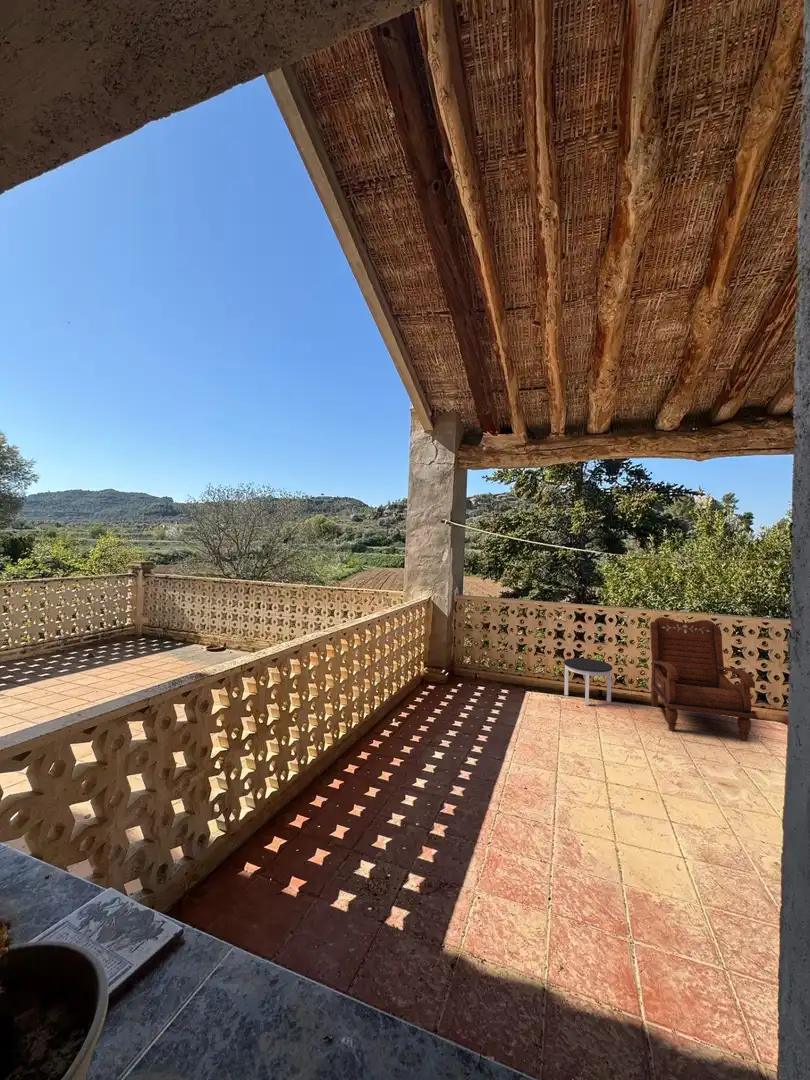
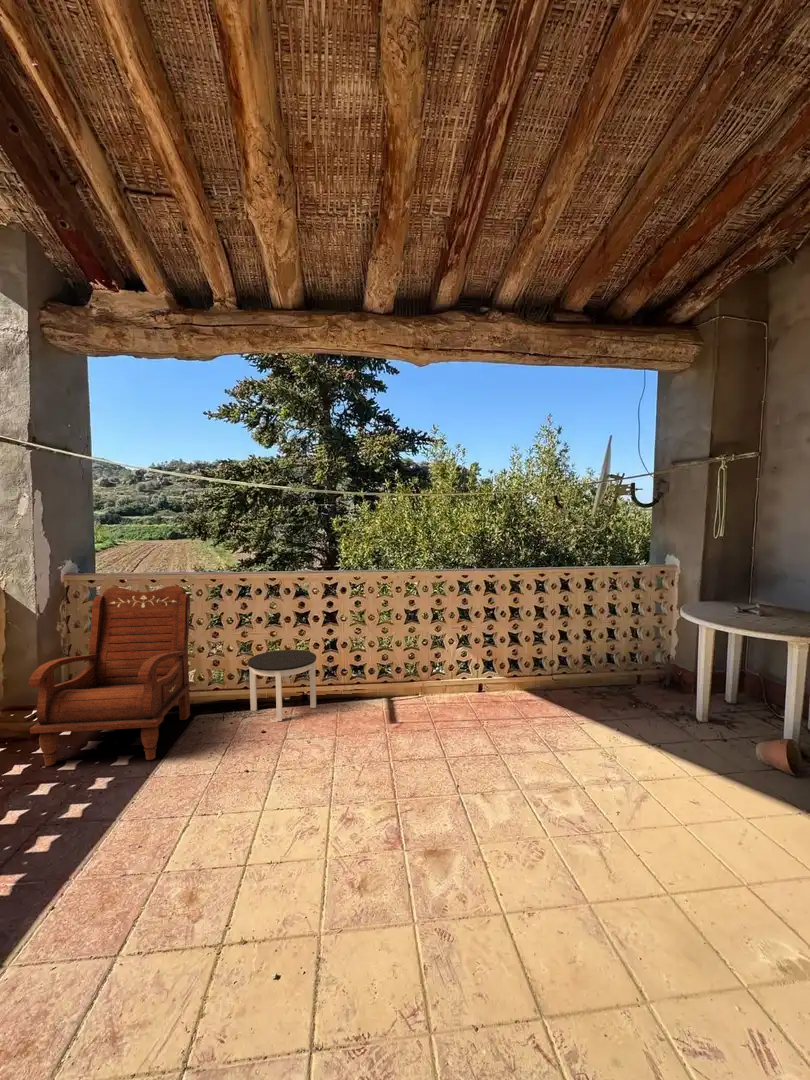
armchair: present [650,617,757,741] -> present [29,586,190,766]

